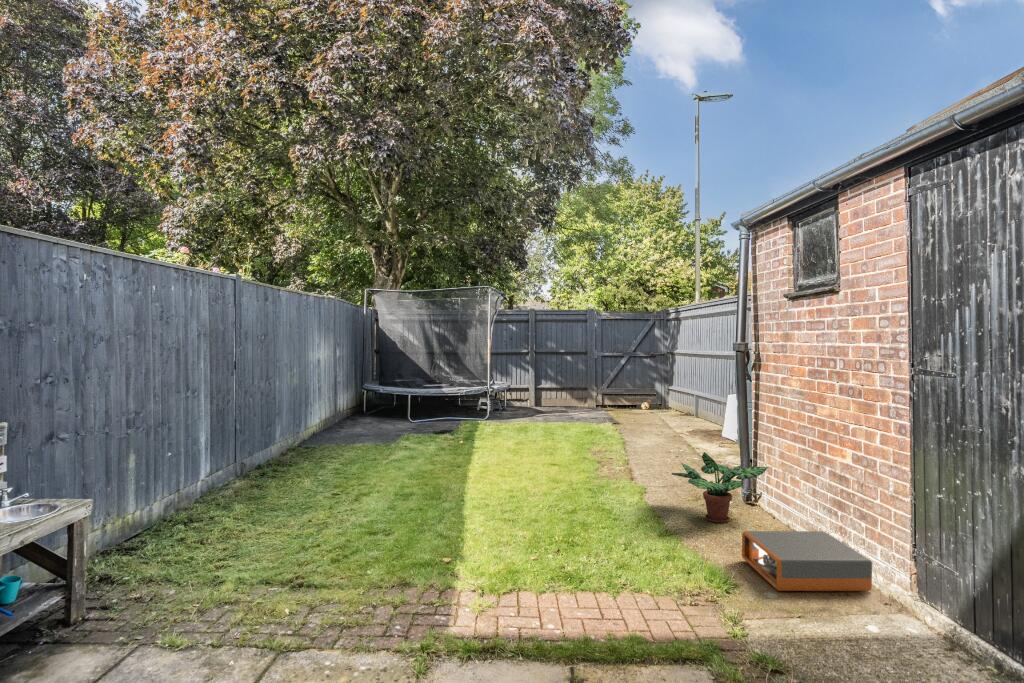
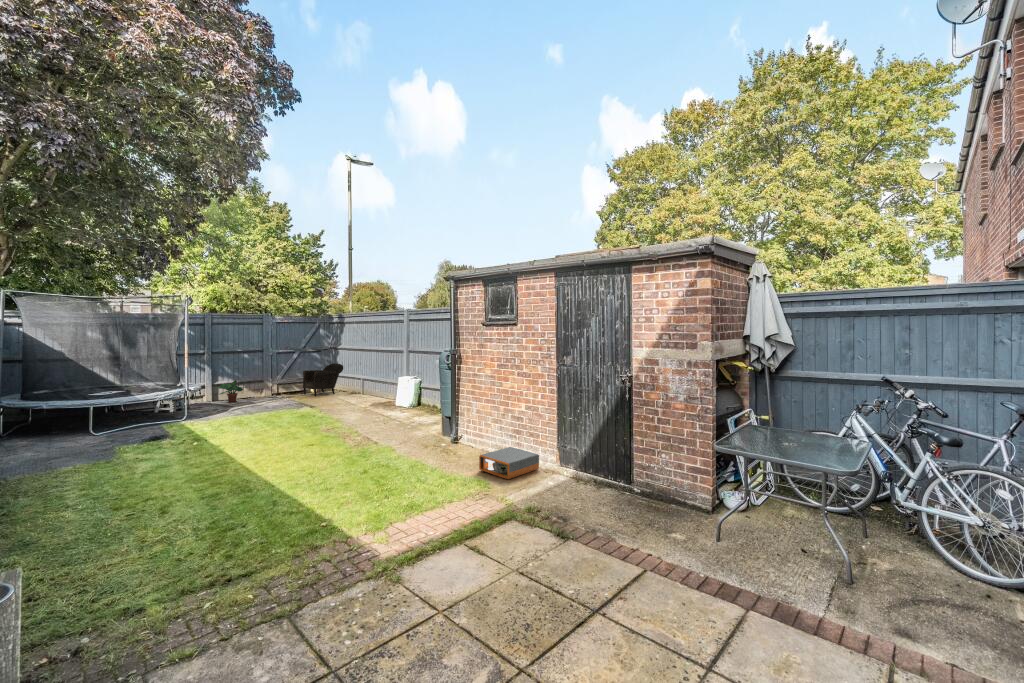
armchair: none [629,372,679,413] -> present [303,363,343,396]
potted plant: present [671,452,768,523] -> present [218,380,246,403]

